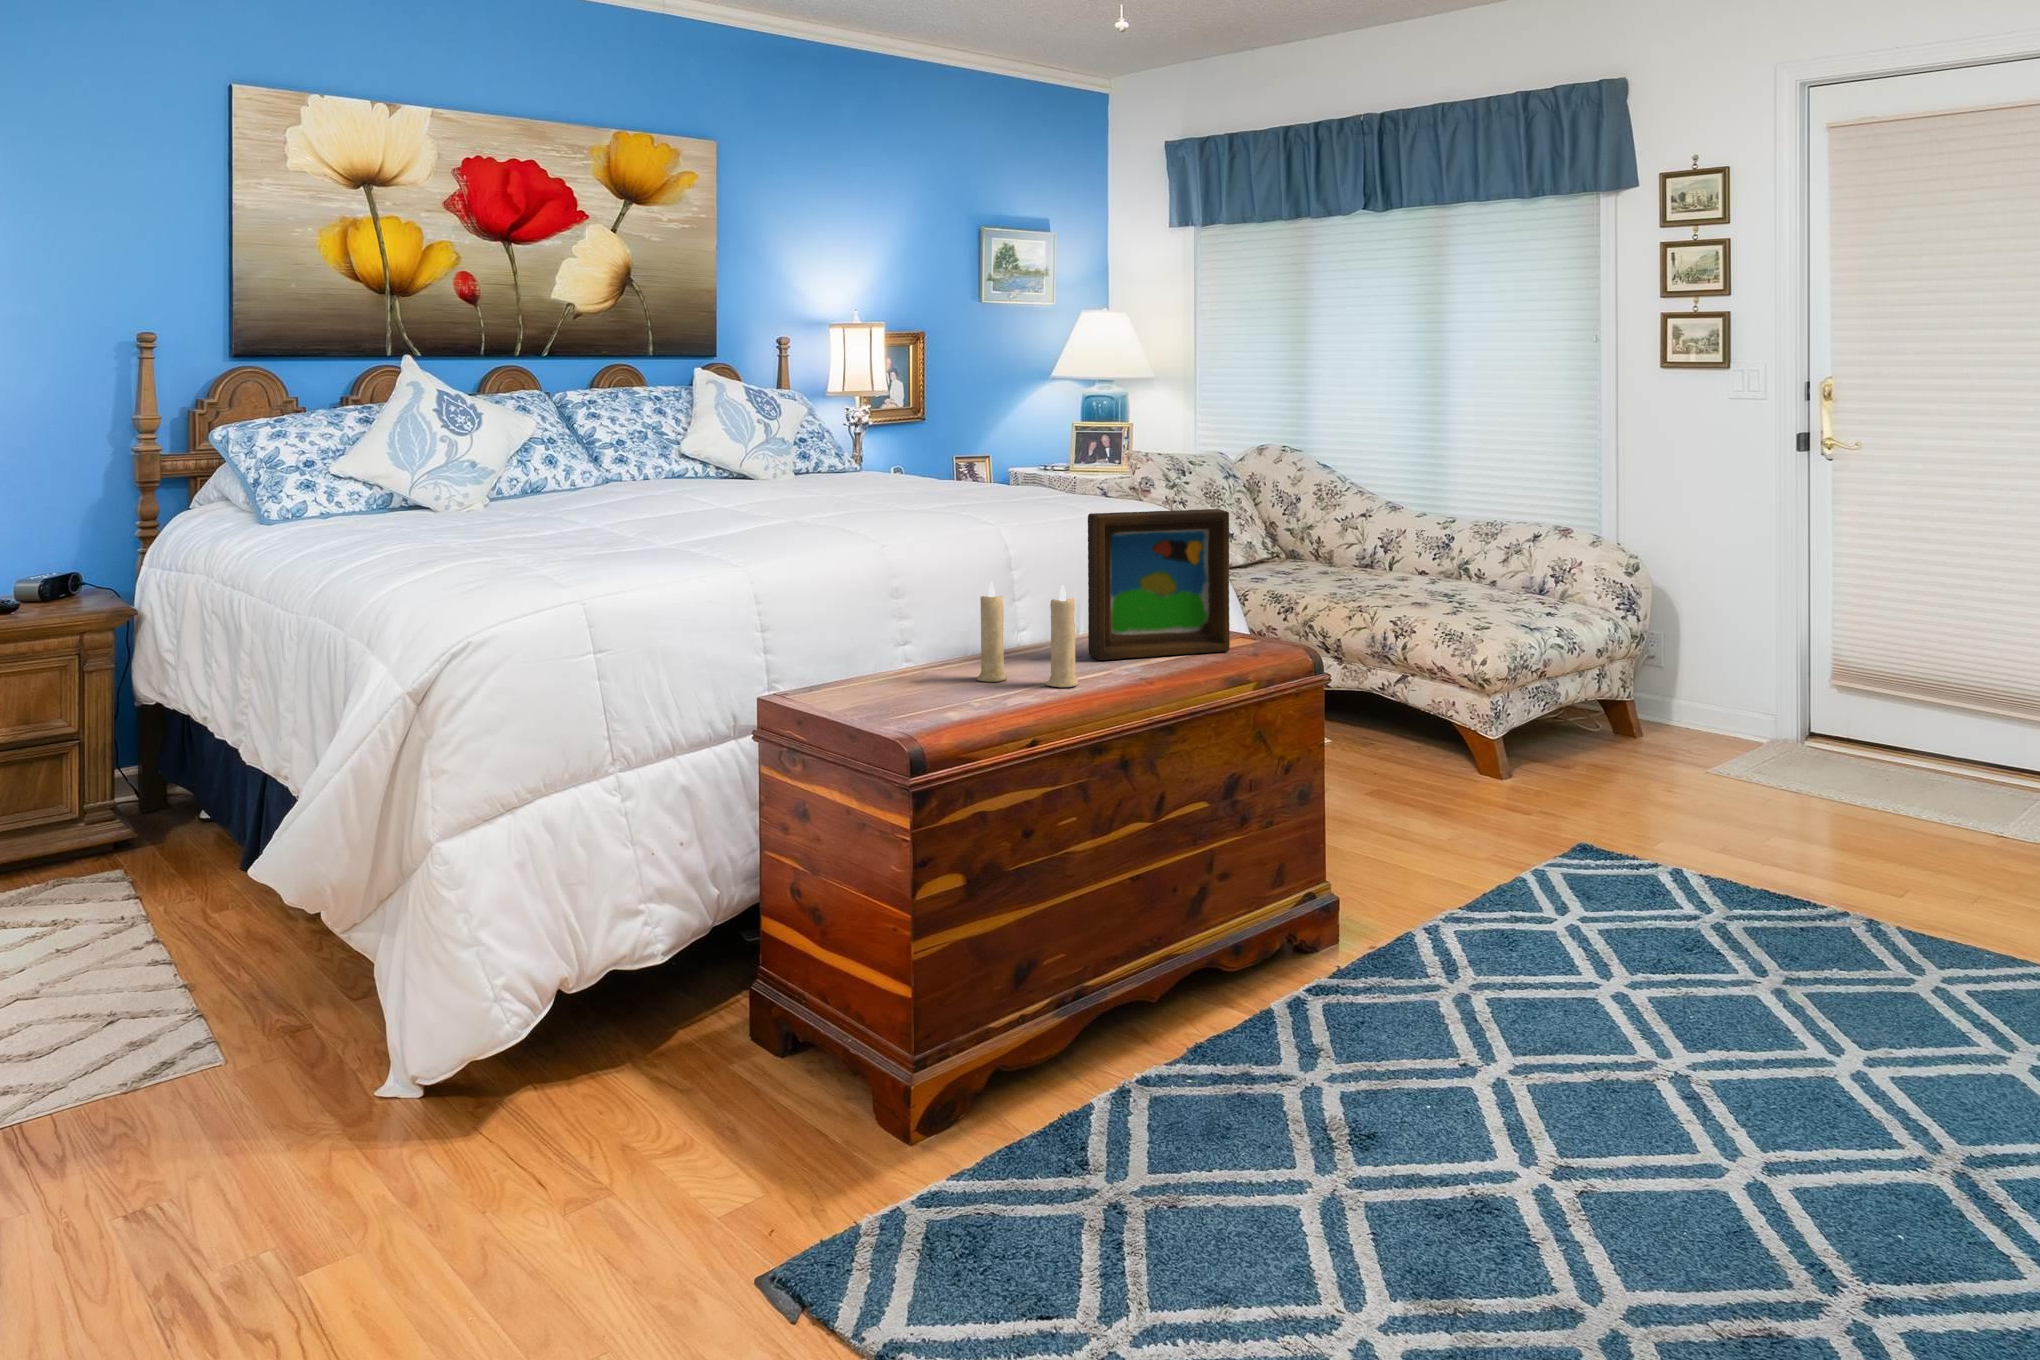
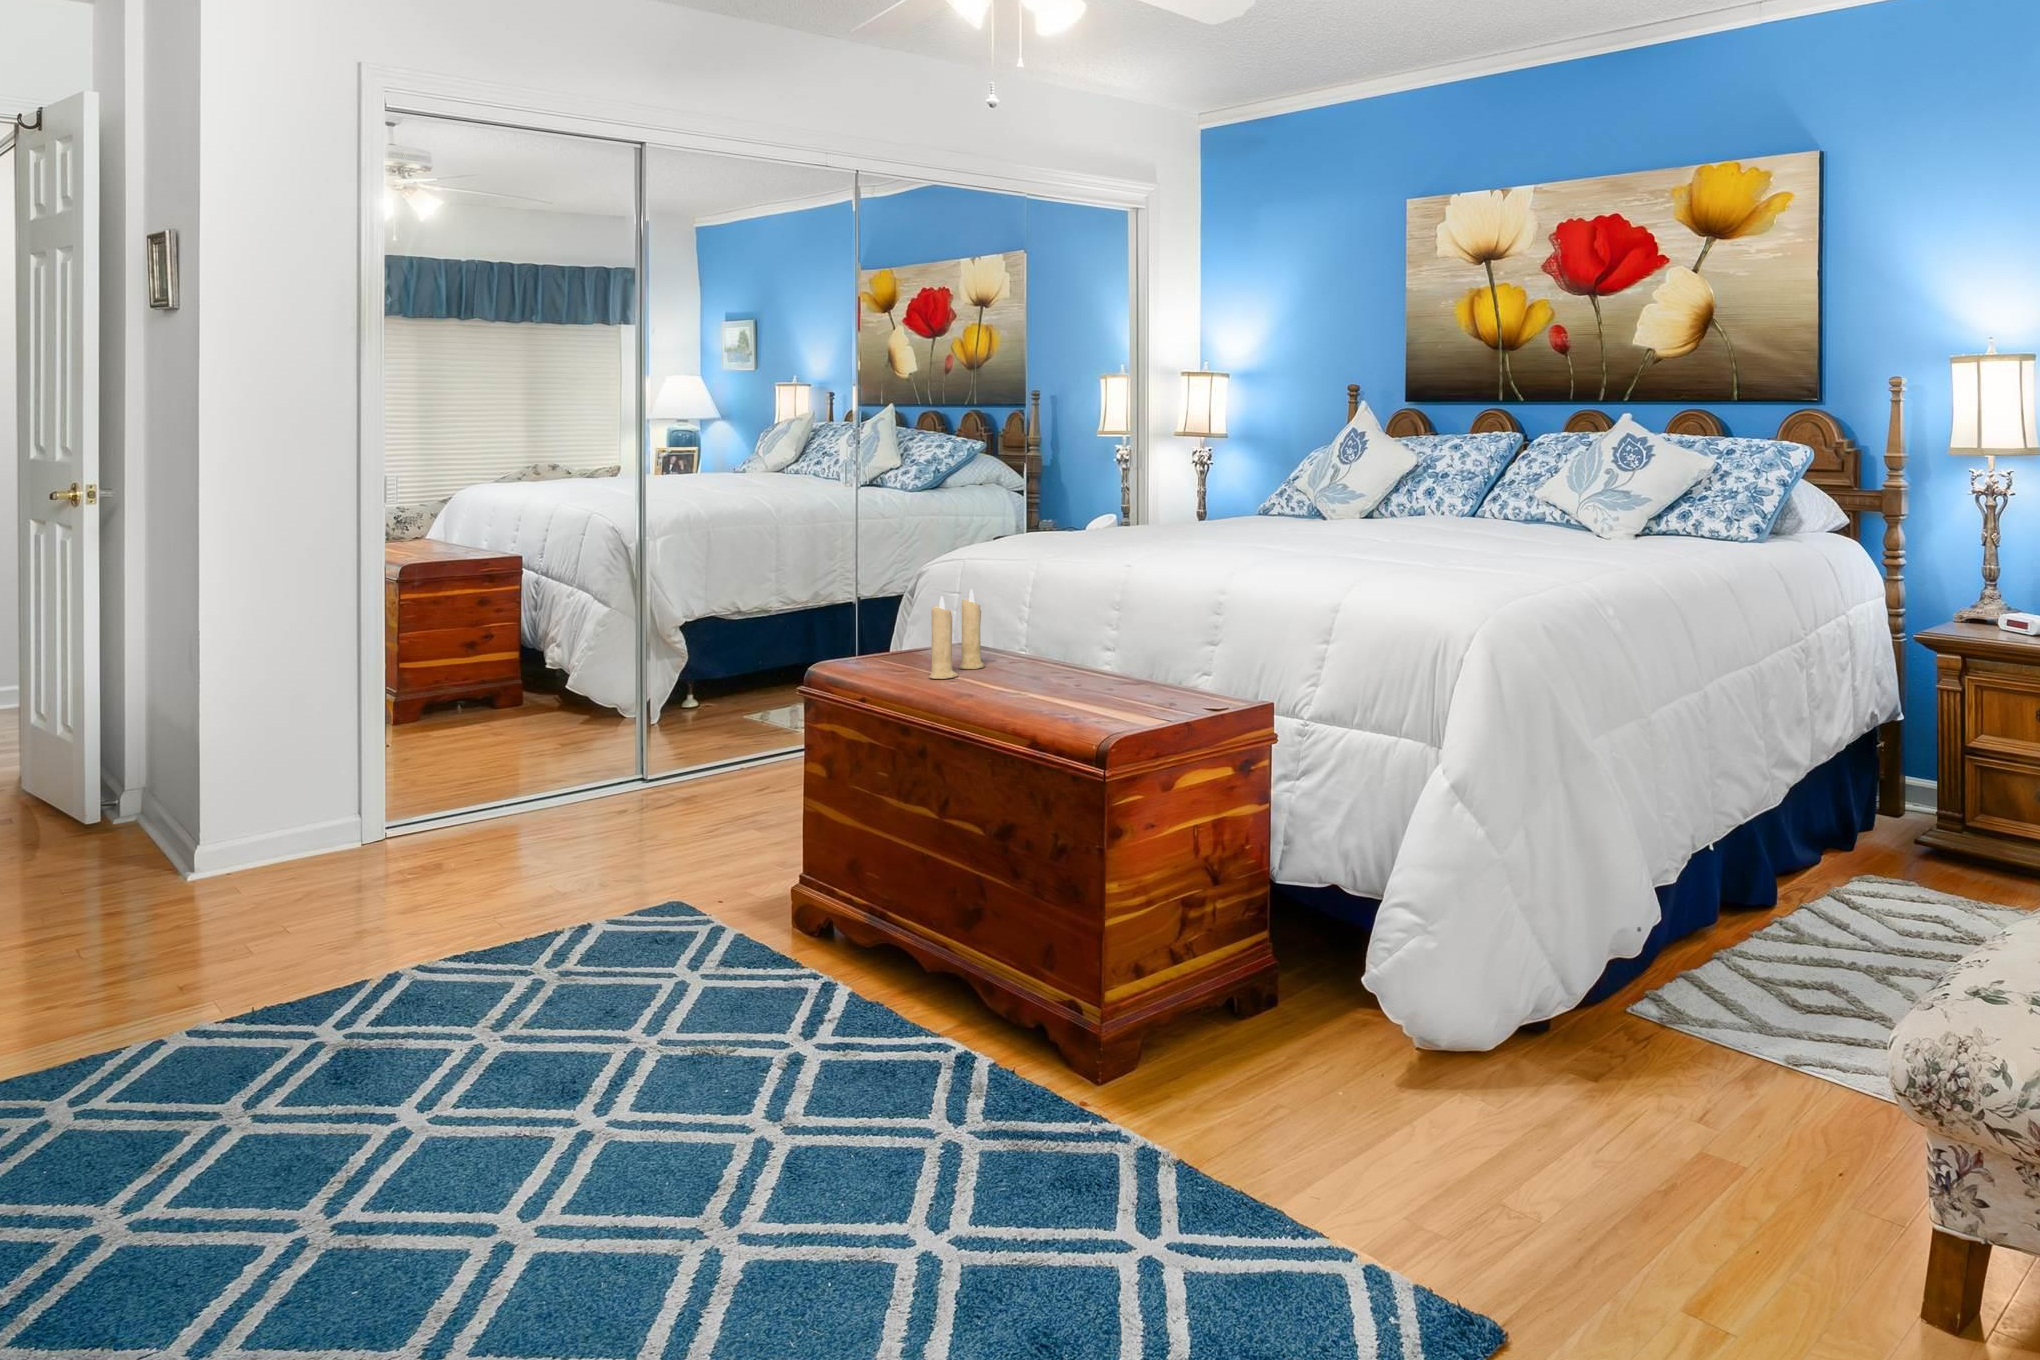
picture frame: present [1088,509,1230,660] -> none [1021,551,1078,702]

